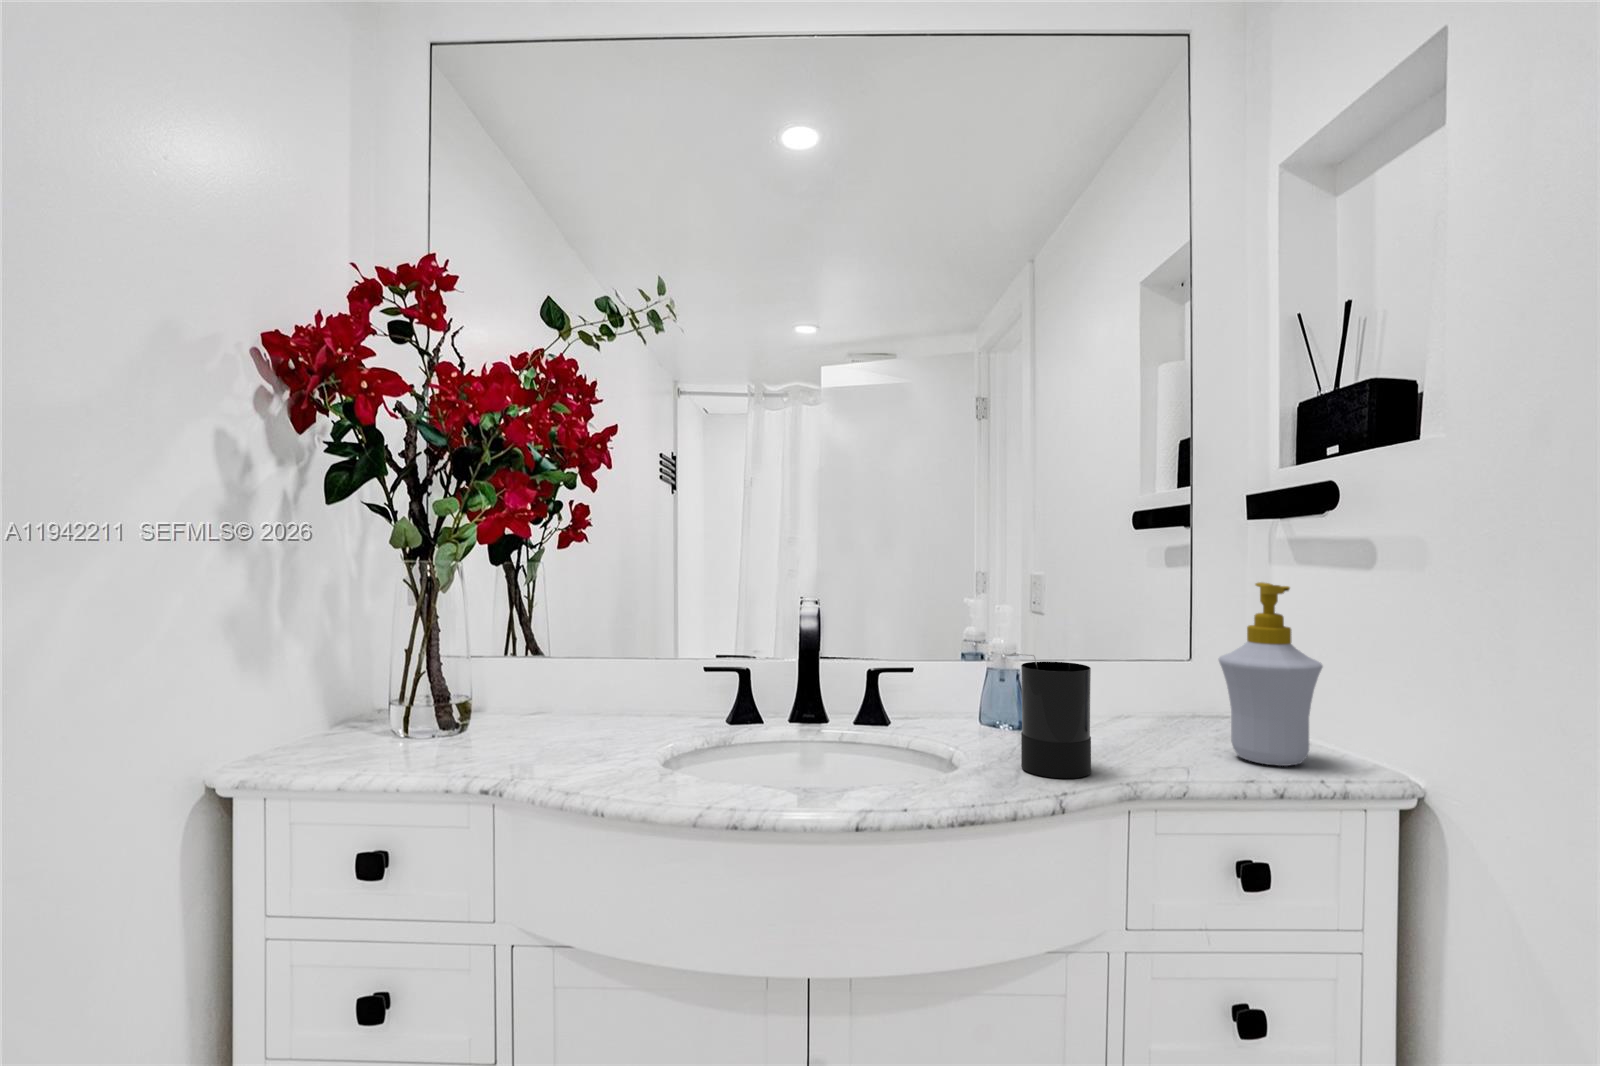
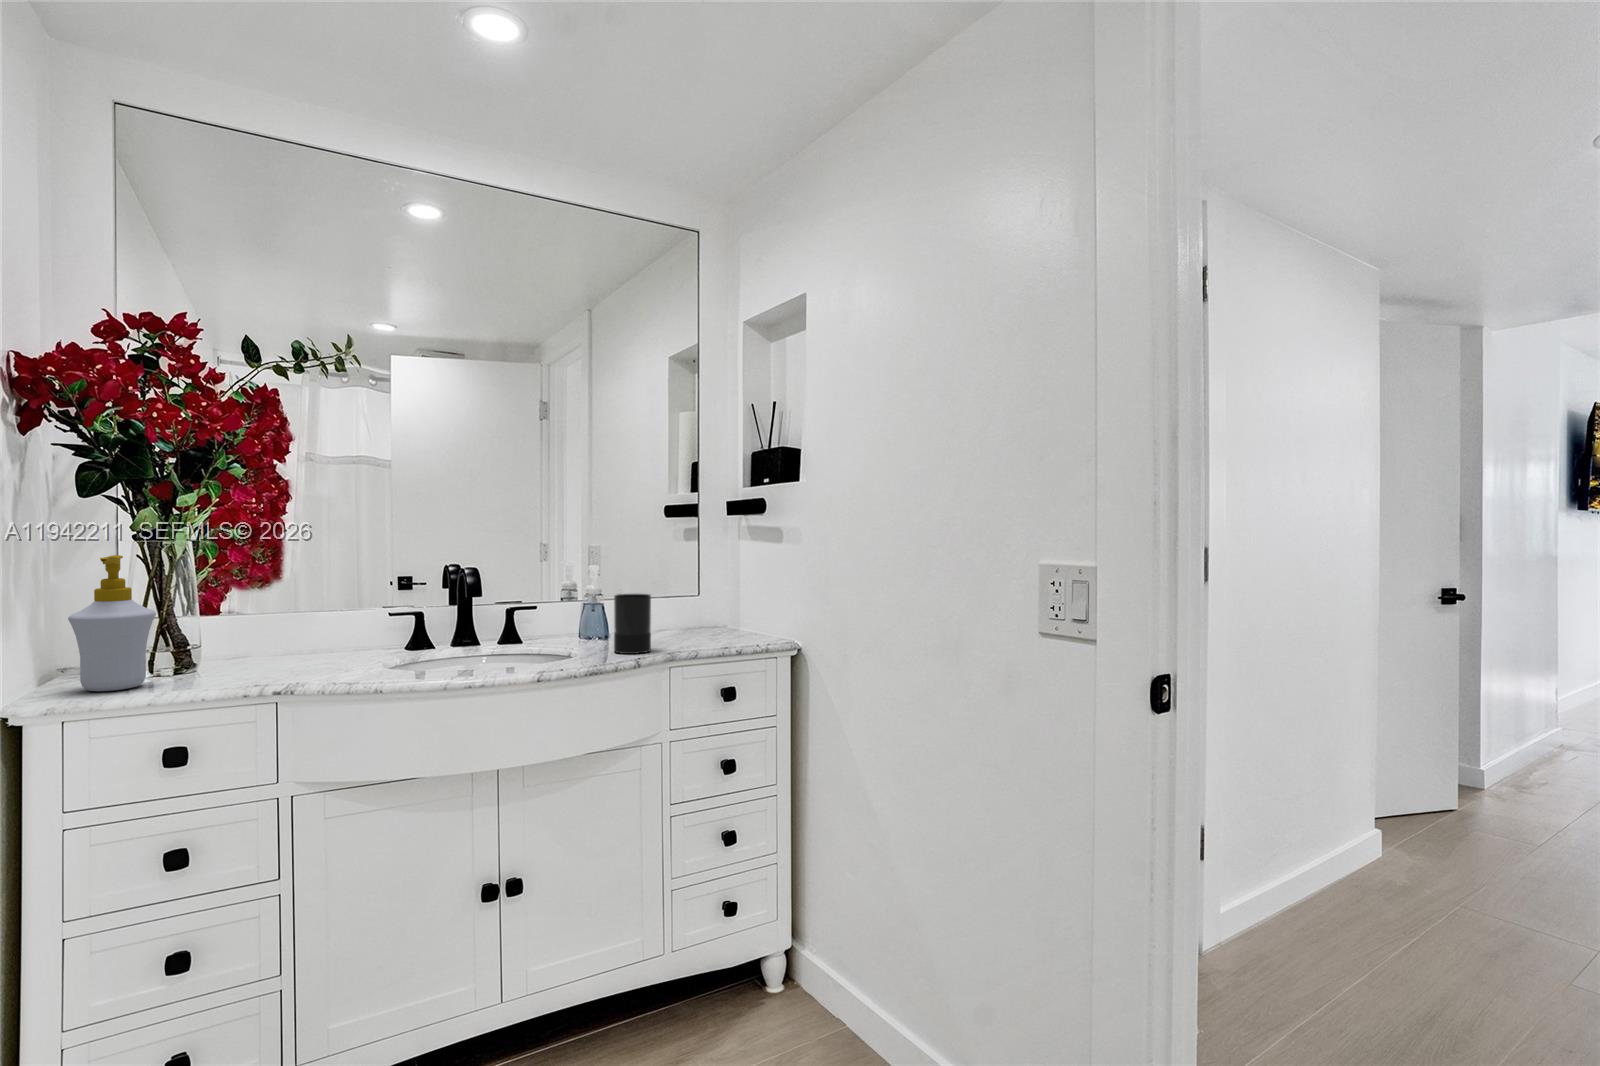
soap bottle: present [1219,582,1323,766] -> present [68,555,156,691]

